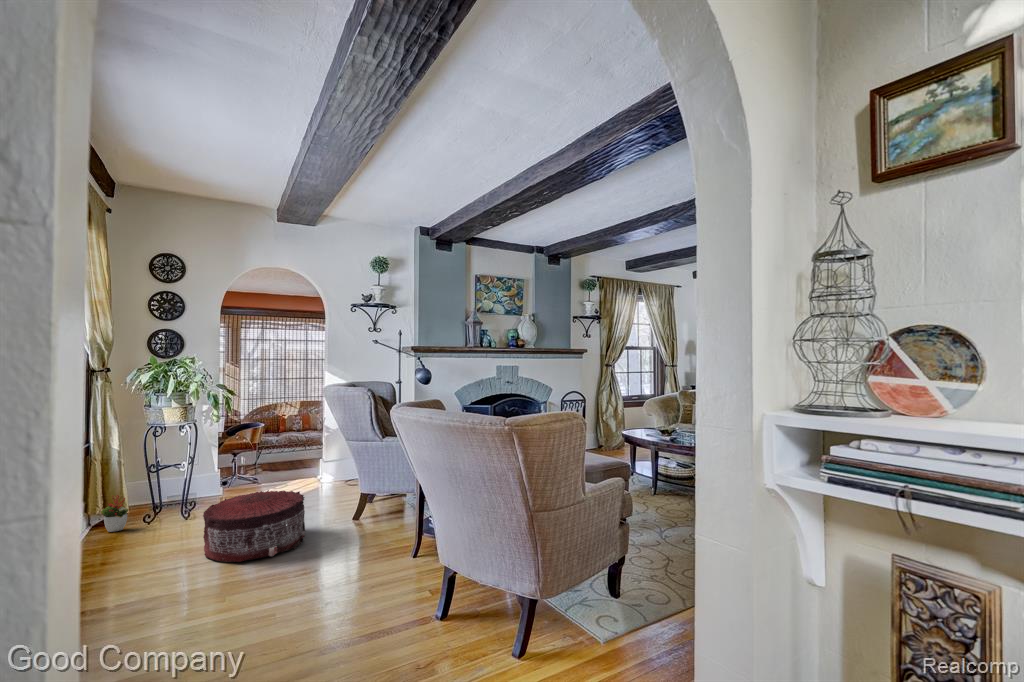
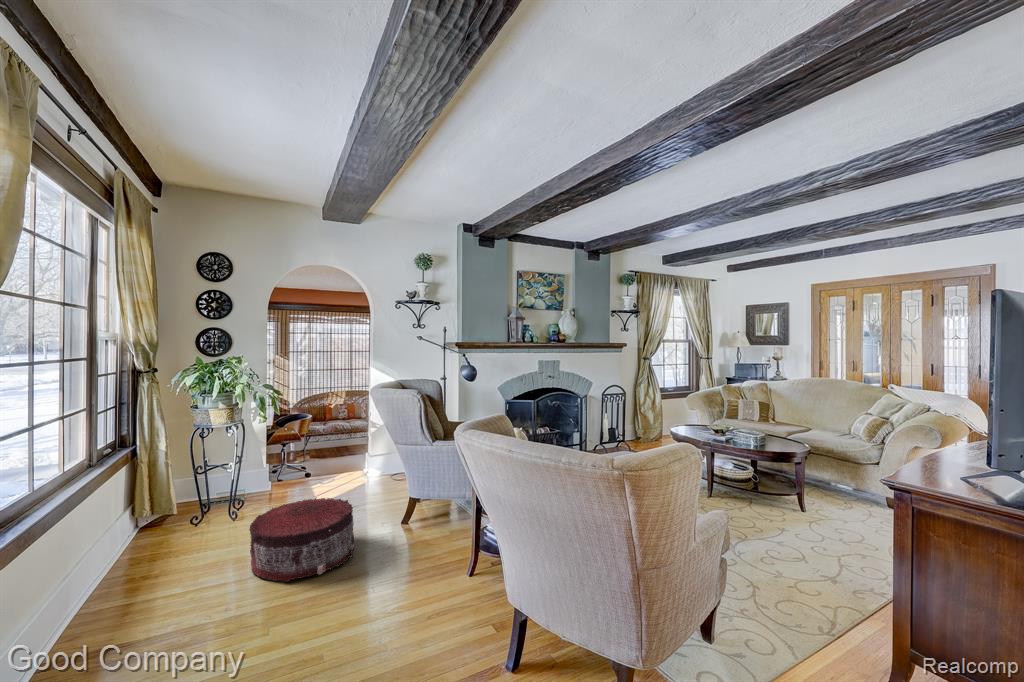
decorative plant: present [101,495,128,532] -> none [149,498,177,536]

